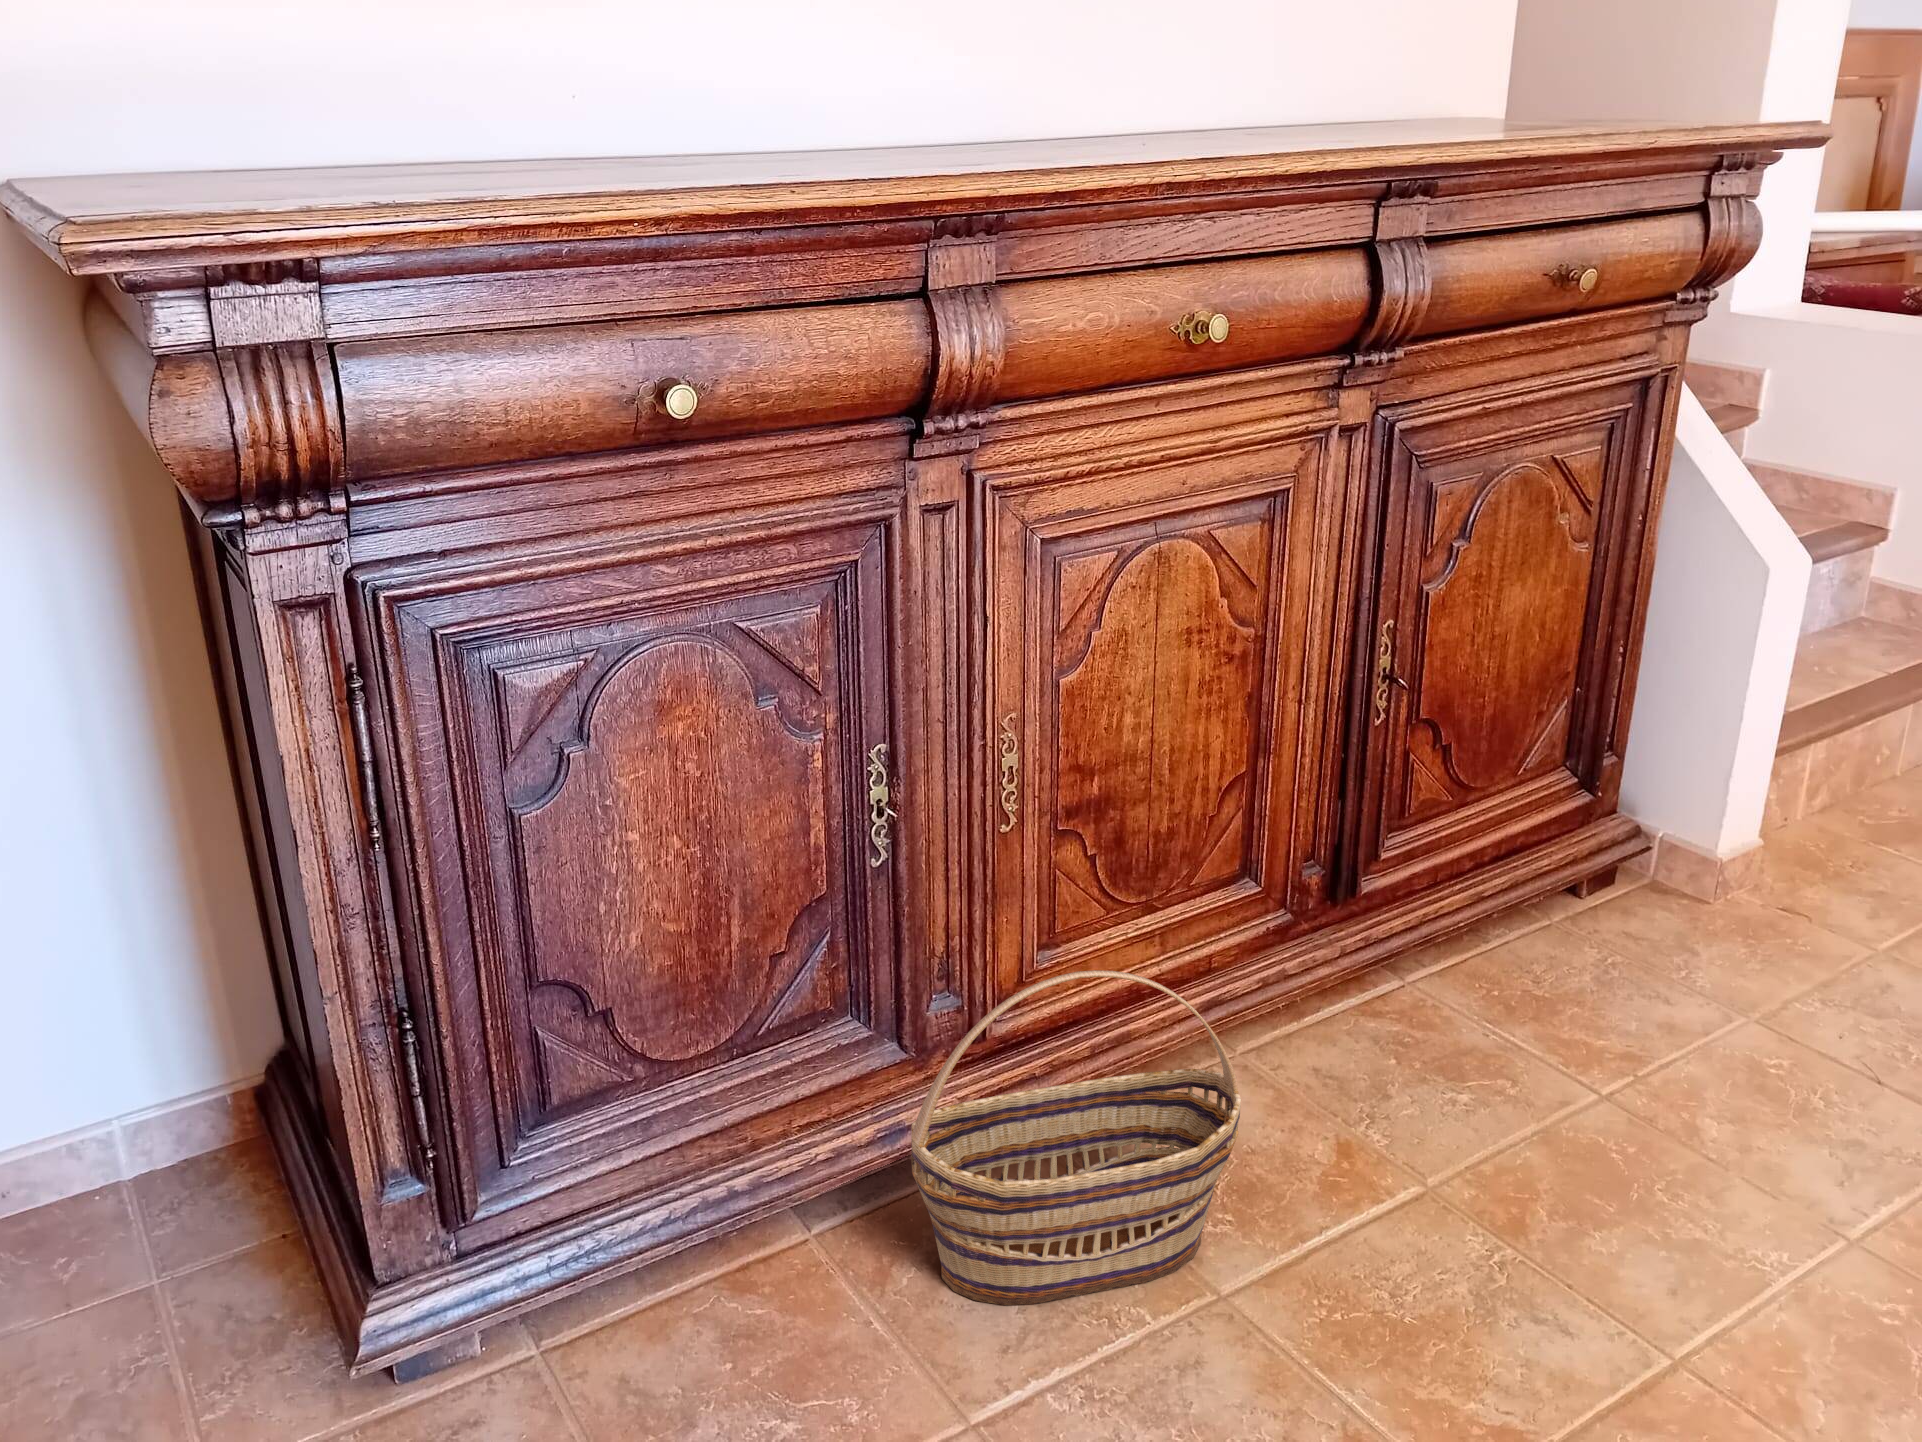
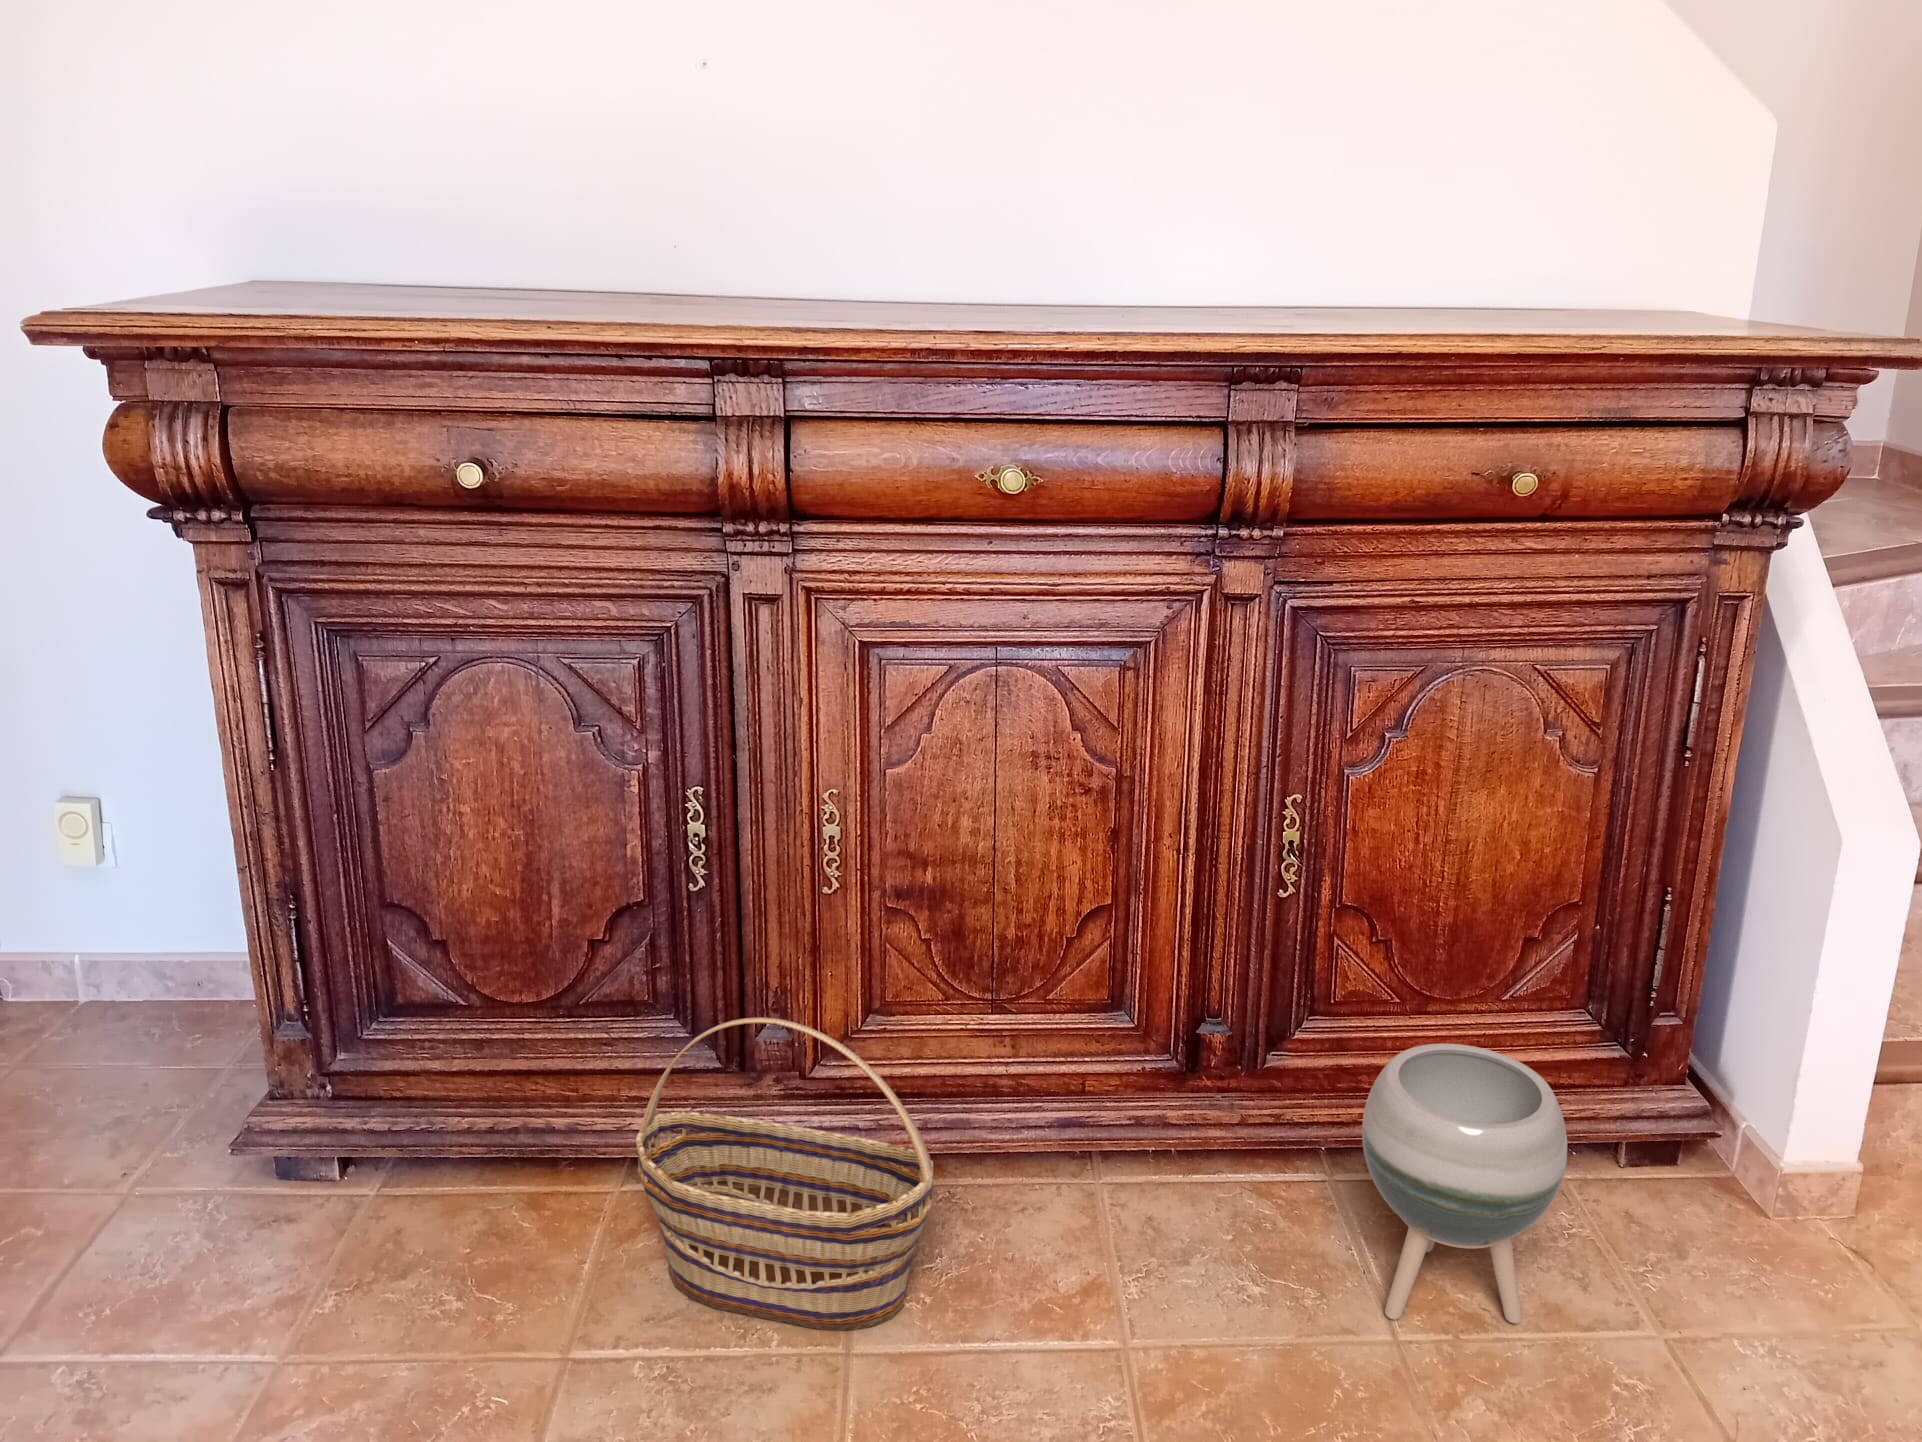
planter: none [1502,819,1698,1083] -> present [1362,1043,1567,1324]

